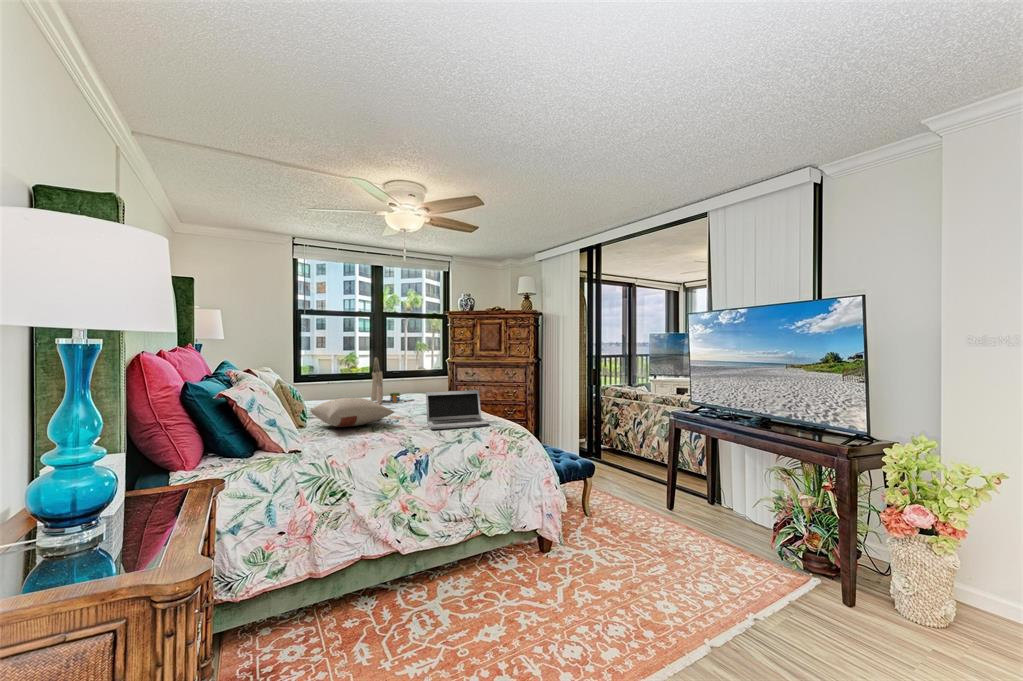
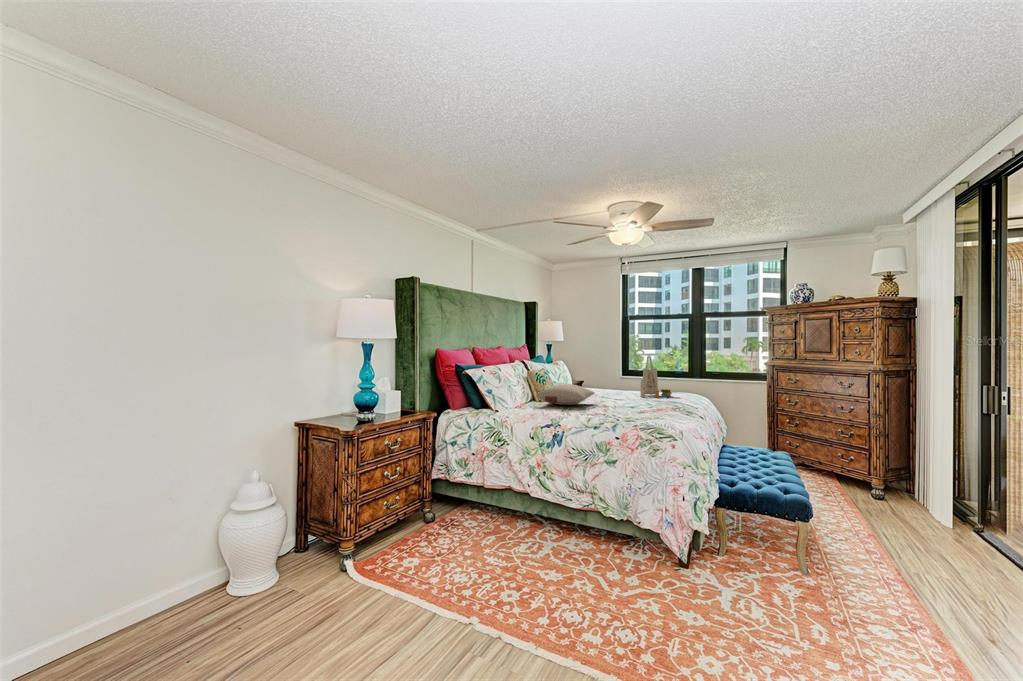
laptop: present [426,390,489,429] -> none [587,385,652,420]

